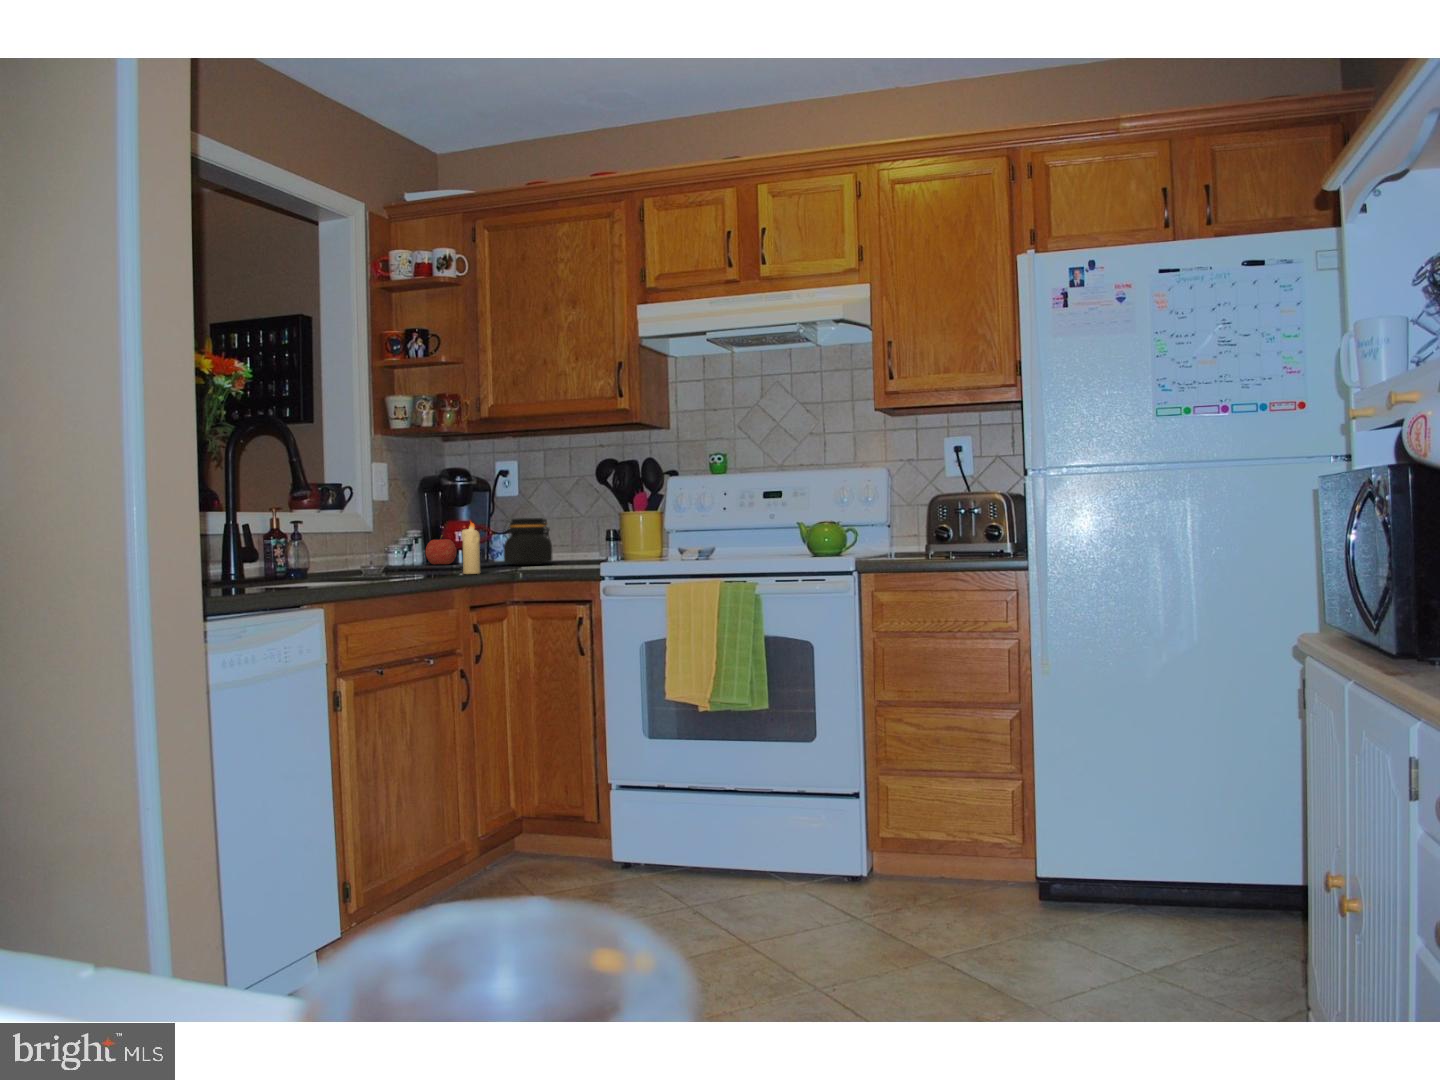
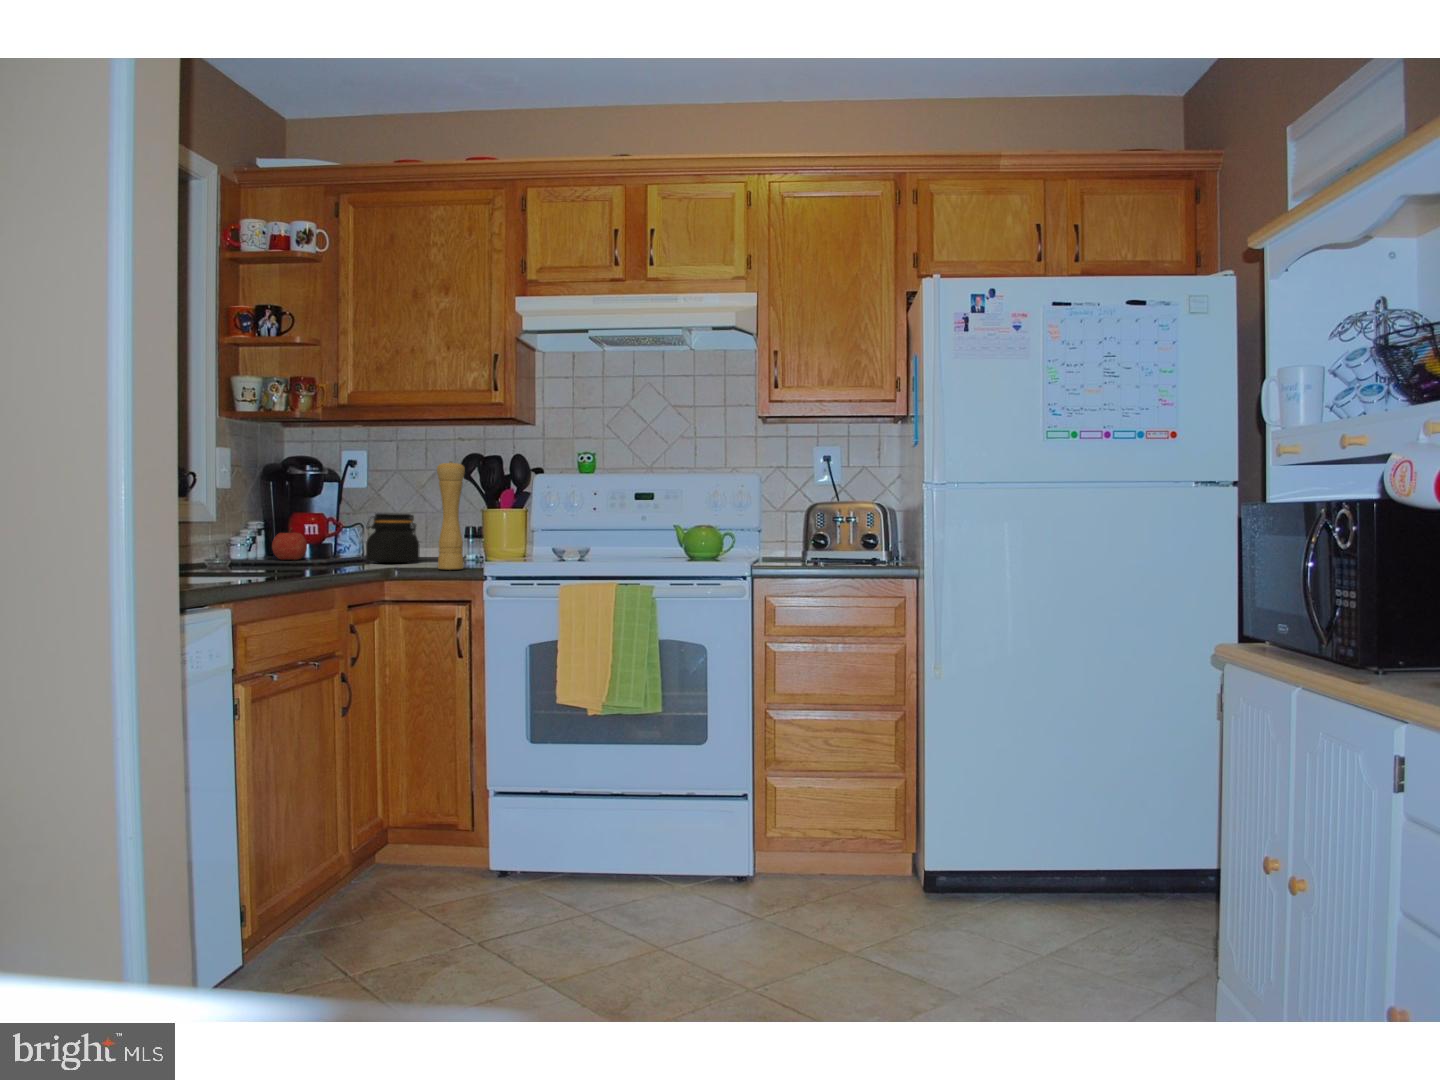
pepper mill: none [556,467,583,569] -> present [437,461,465,570]
candle: present [462,522,480,574] -> none [334,515,355,574]

